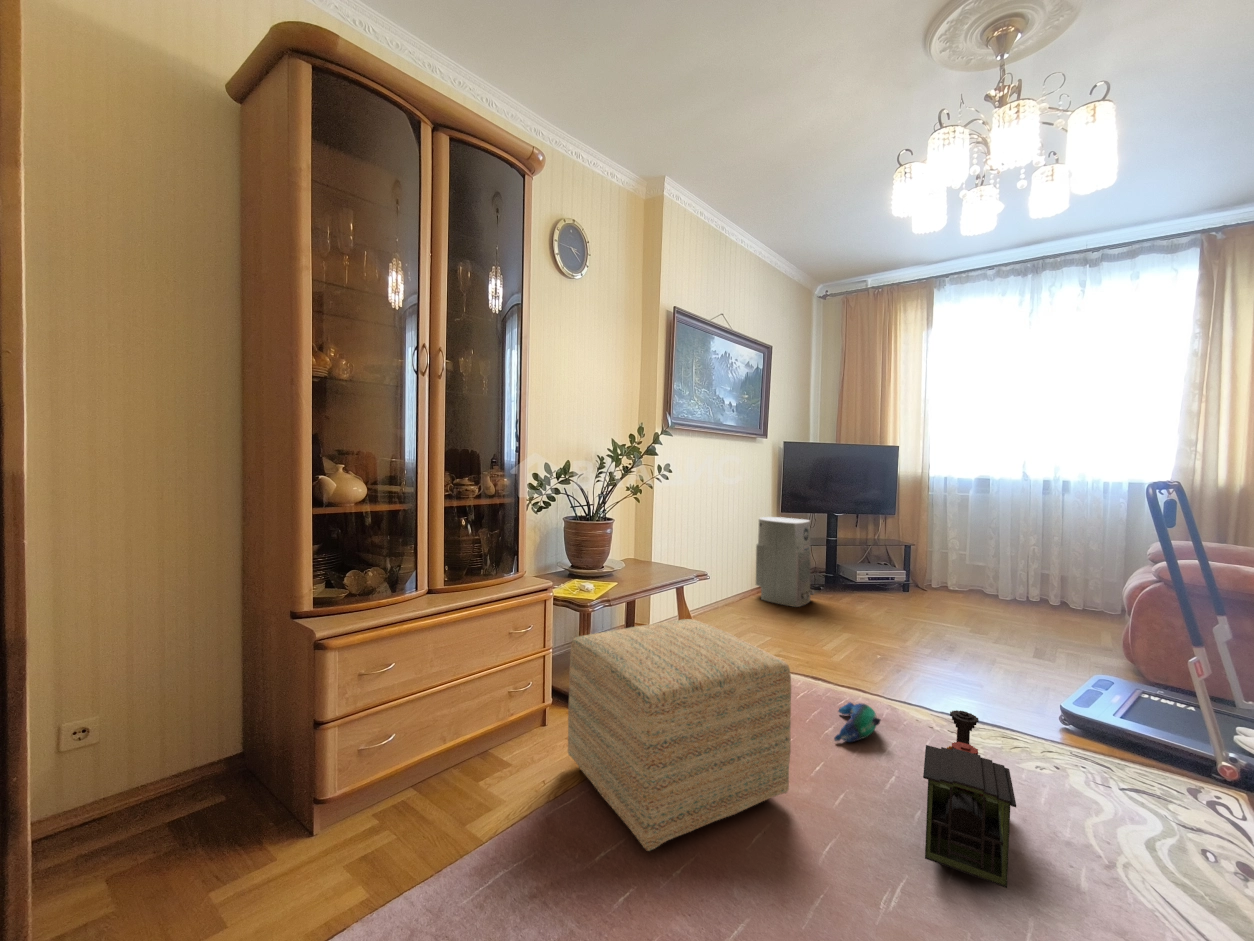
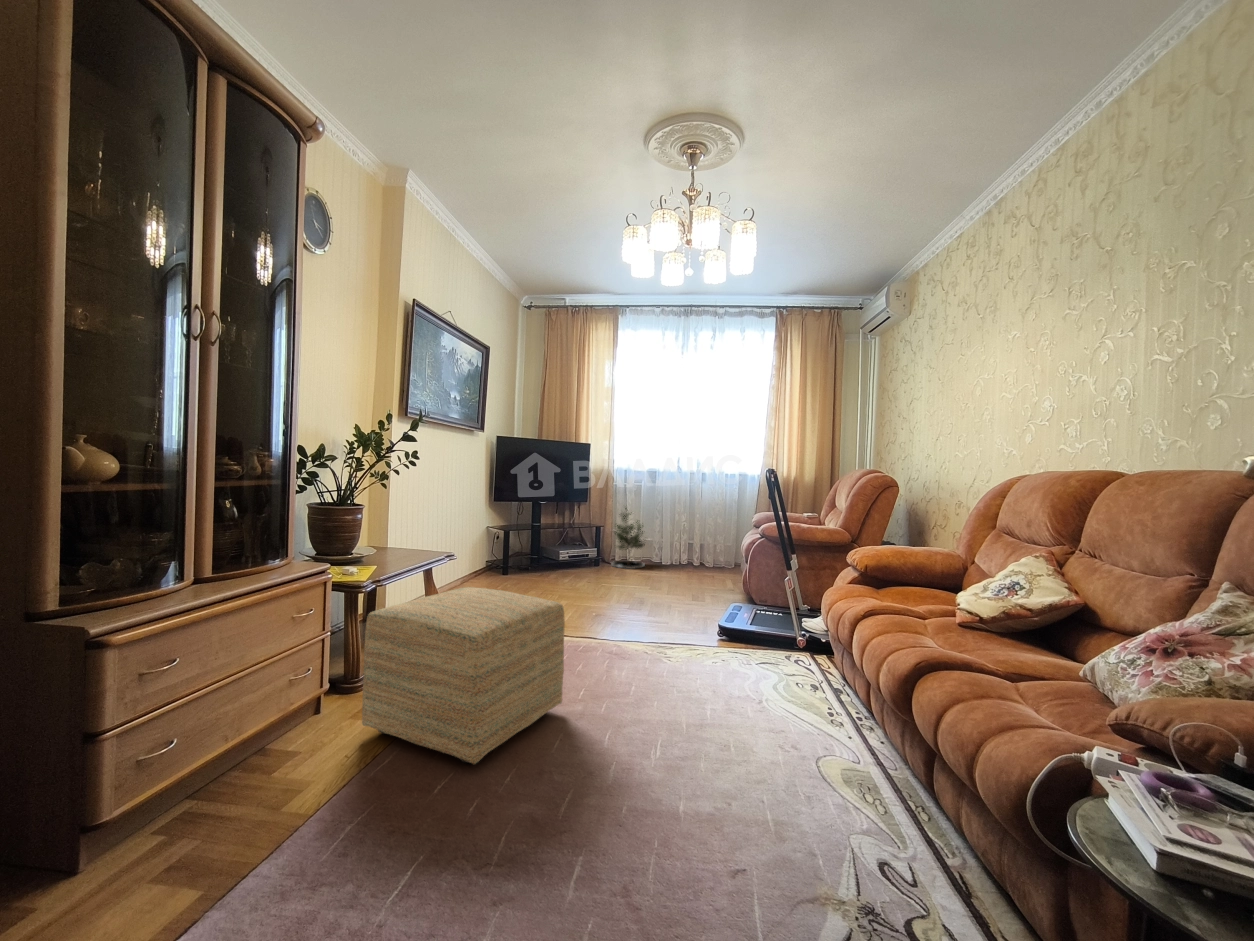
air purifier: present [756,517,814,607] -> none [476,506,529,585]
potted tree: none [927,521,982,604] -> present [612,508,645,569]
plush toy: present [834,702,881,742] -> none [576,638,610,668]
toy train: present [923,710,1016,888] -> none [645,621,706,713]

